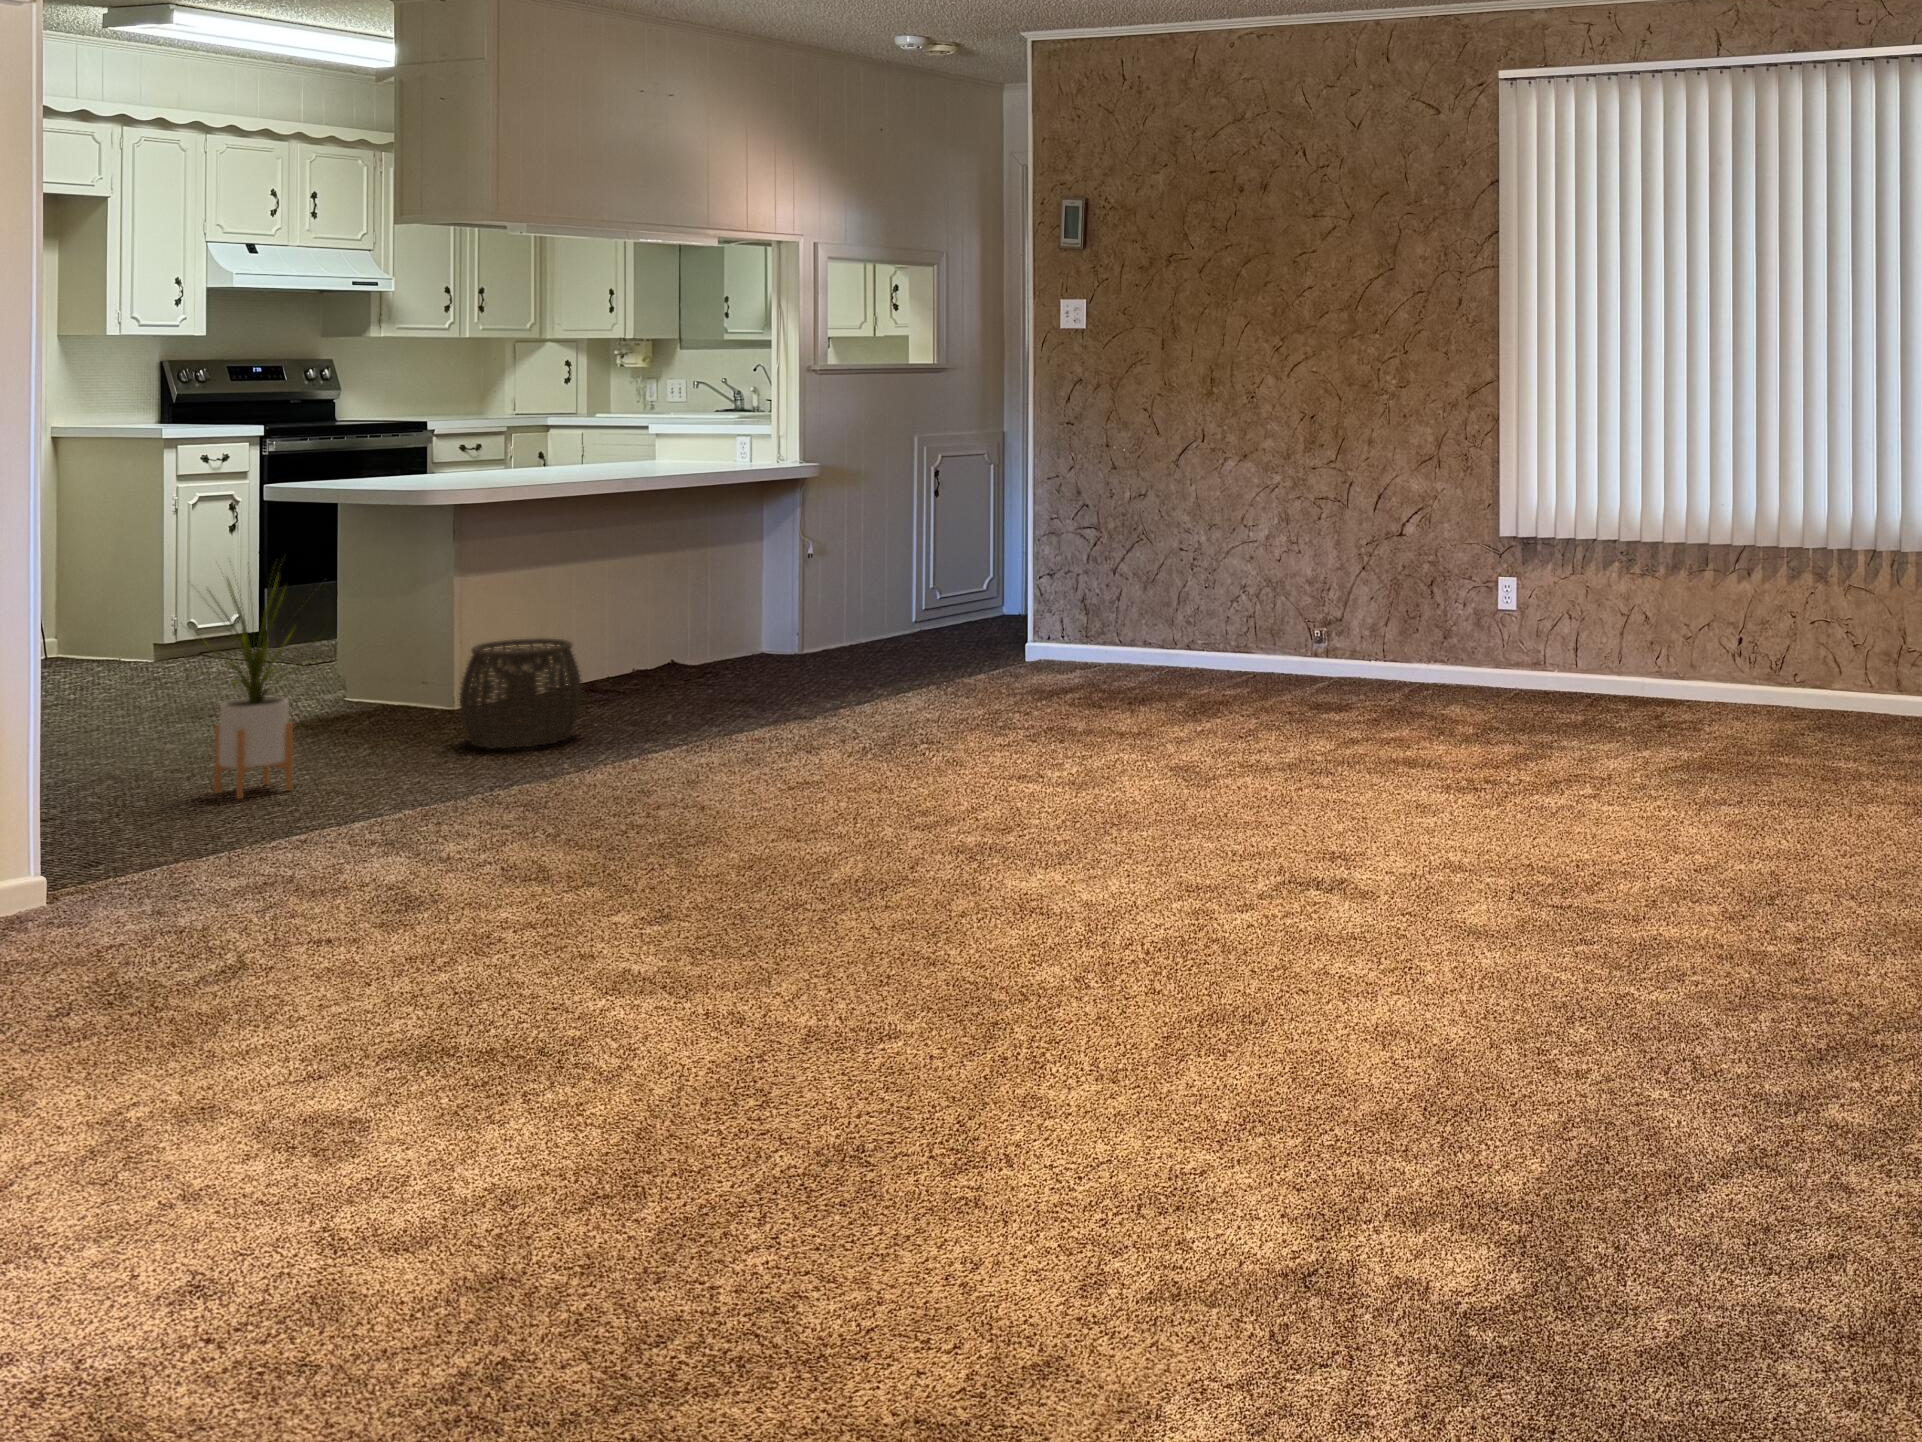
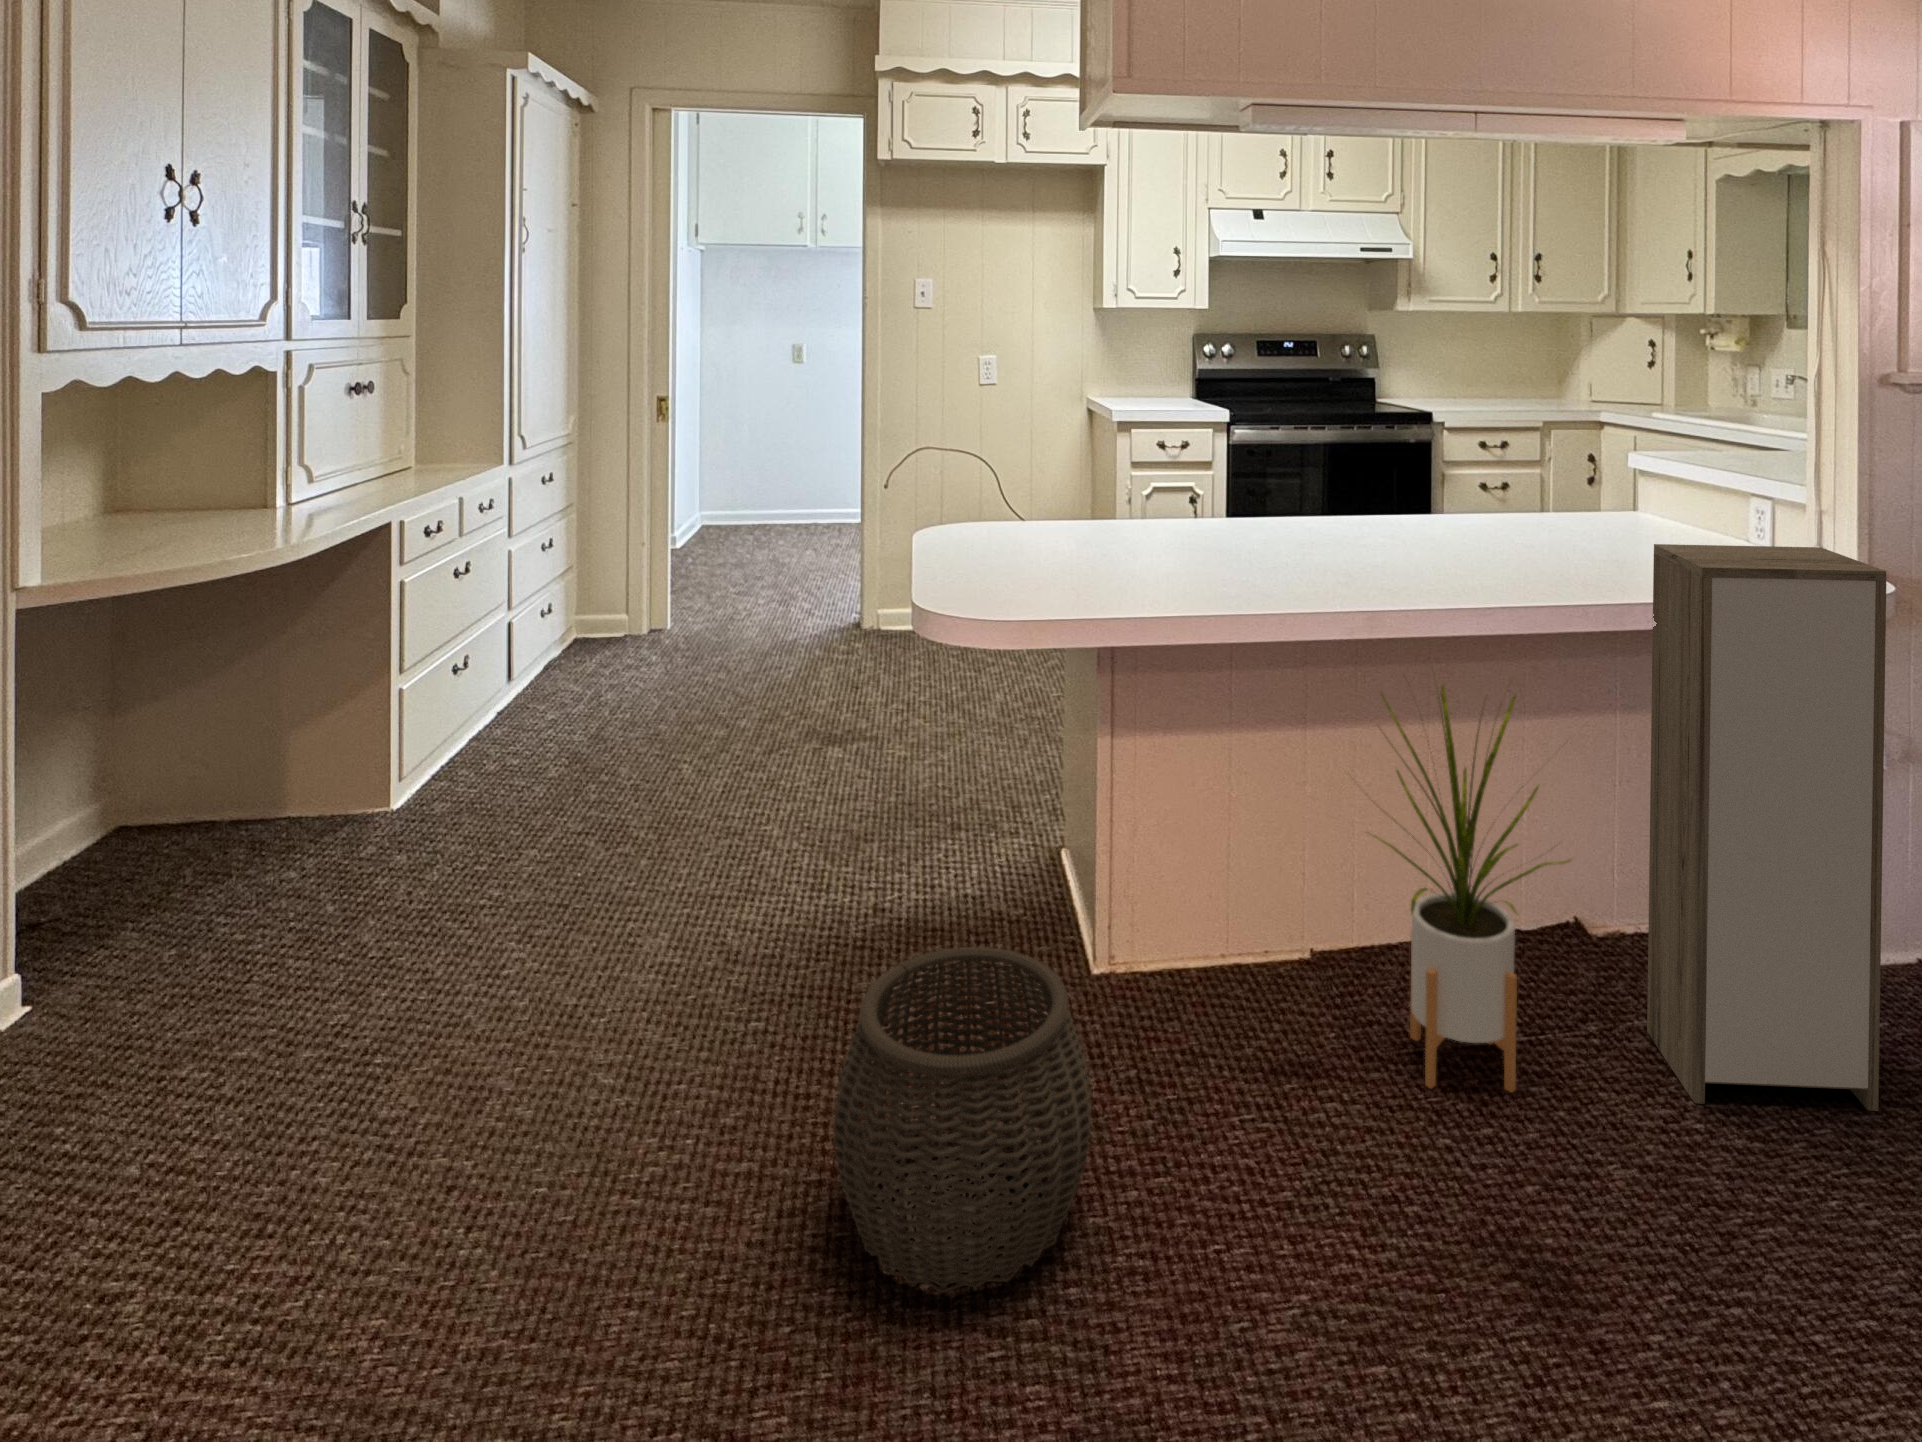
storage cabinet: none [732,444,831,683] -> present [1647,544,1886,1111]
house plant: present [181,572,312,799] -> present [1349,673,1570,1092]

